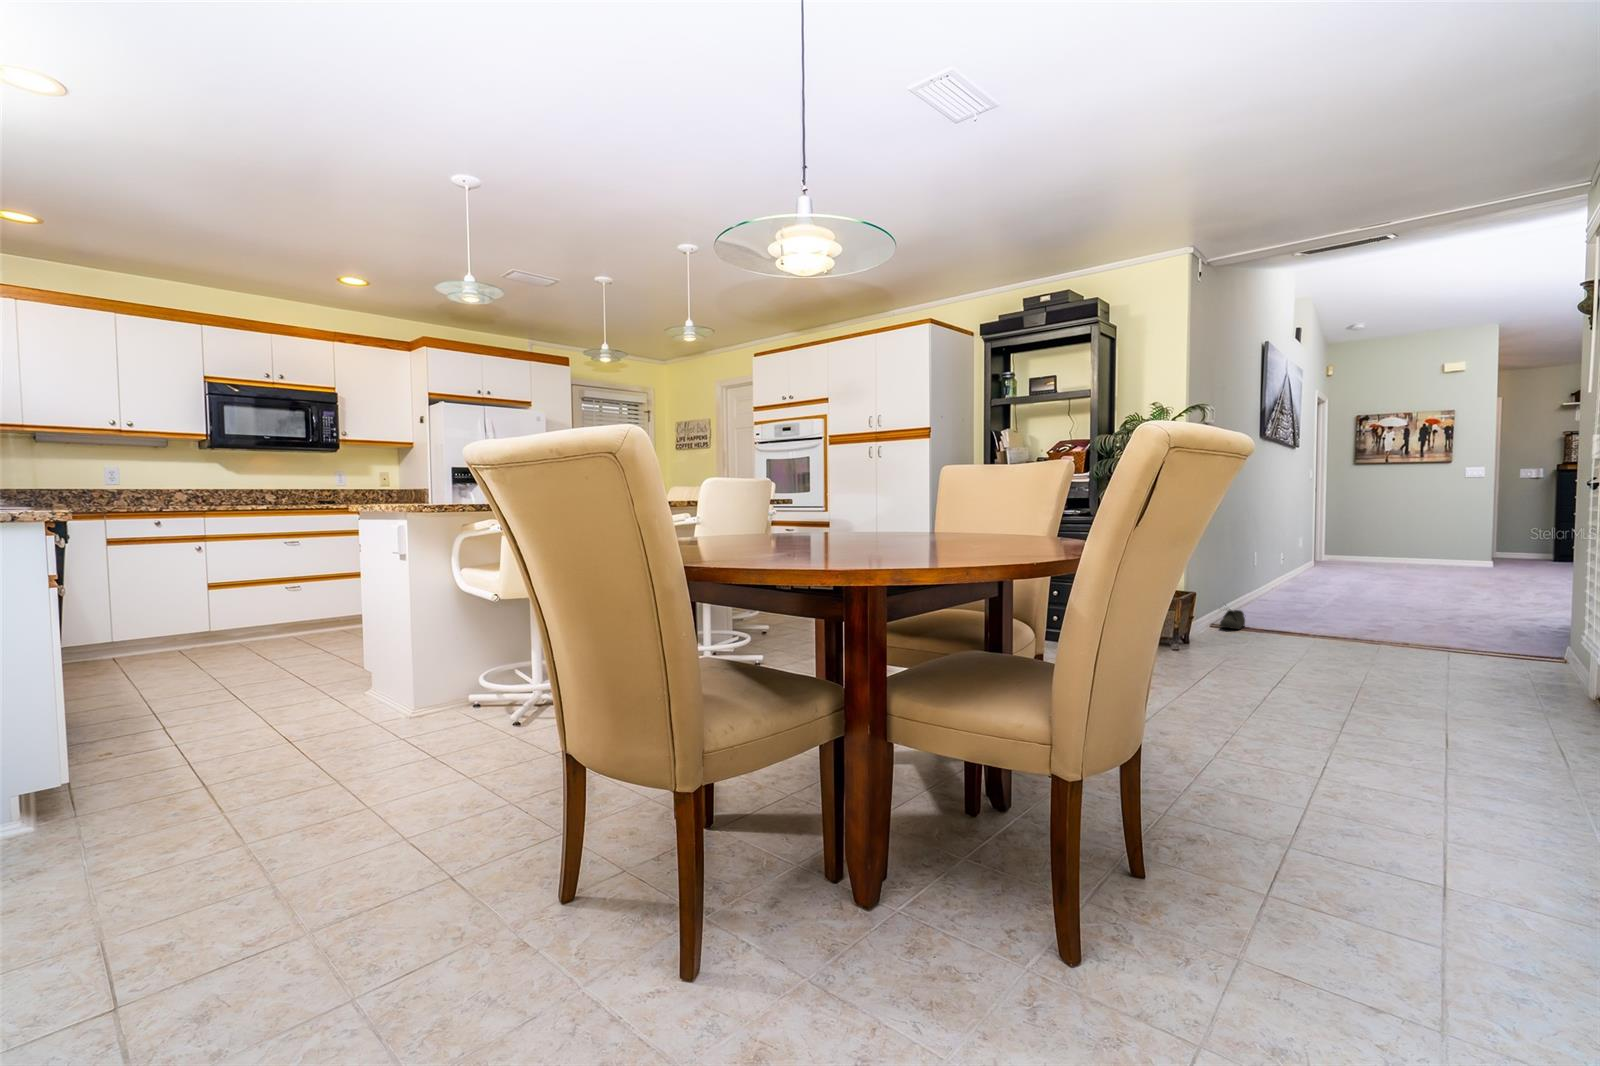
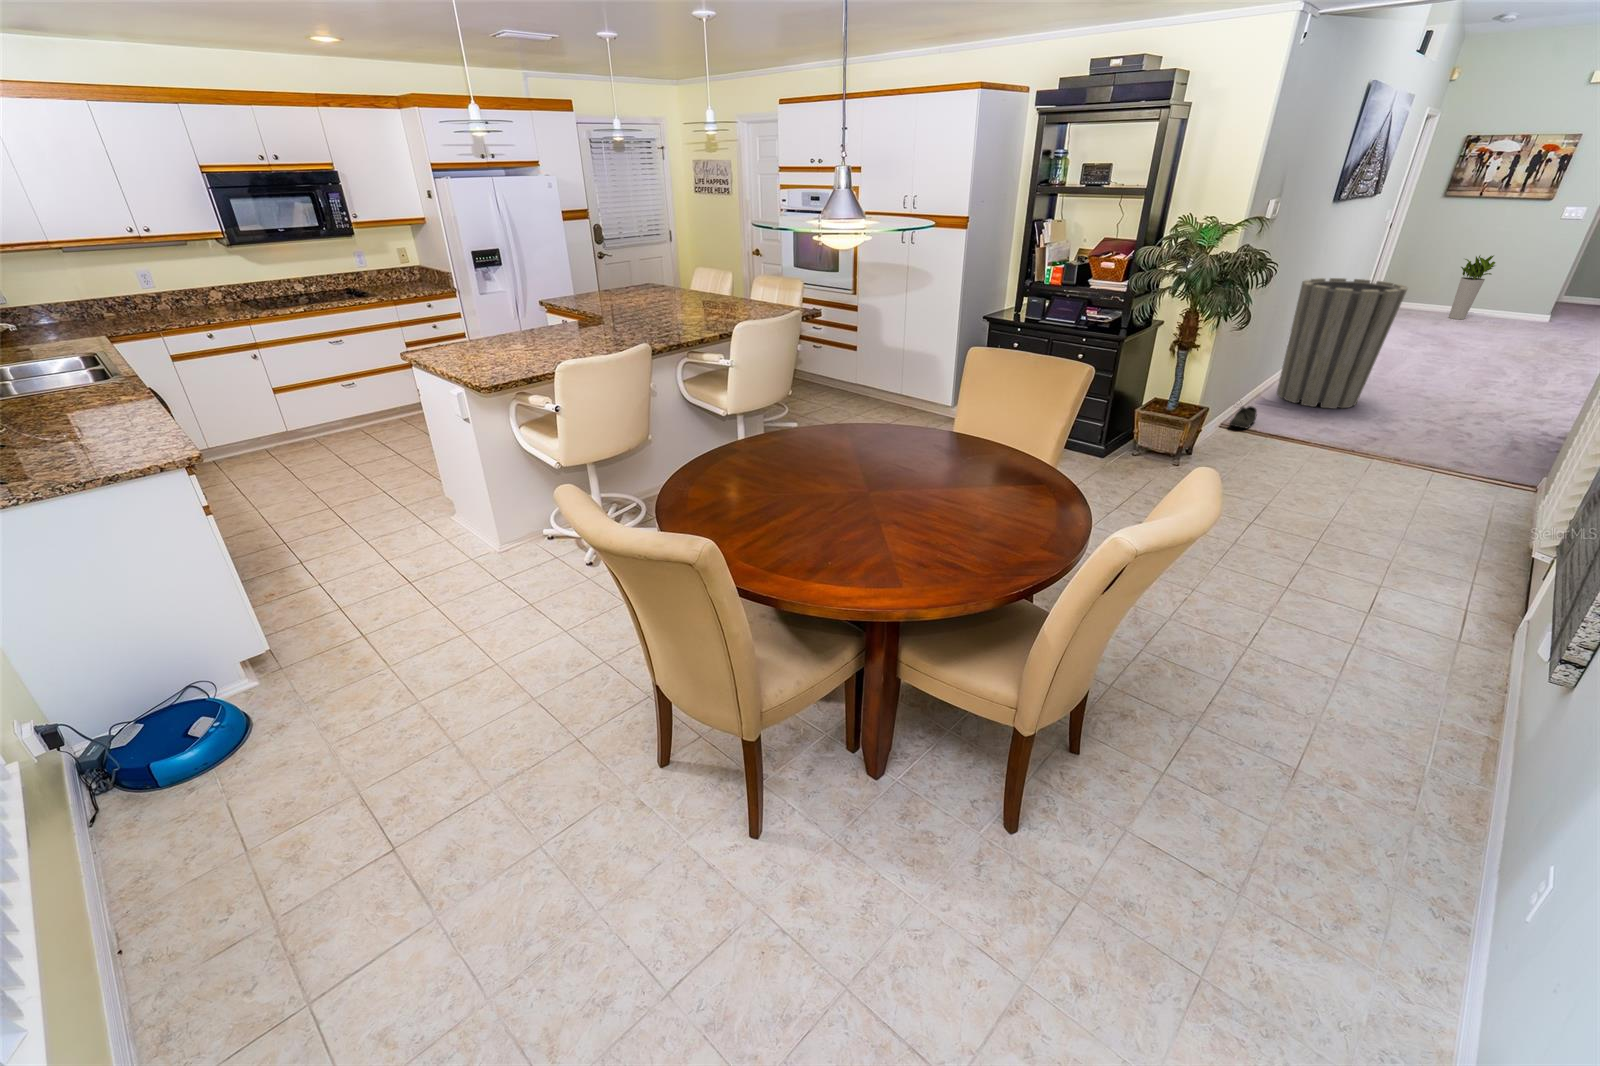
trash can: none [1253,500,1353,617] -> present [1277,278,1408,408]
planter: none [1390,509,1426,568] -> present [1449,256,1495,319]

